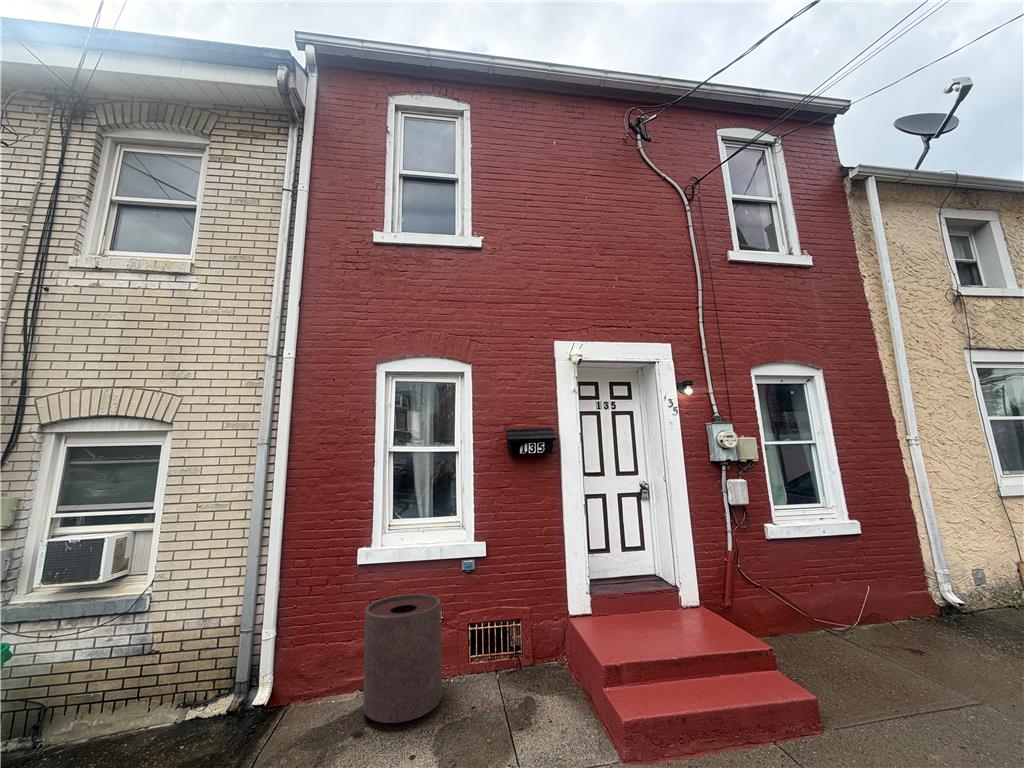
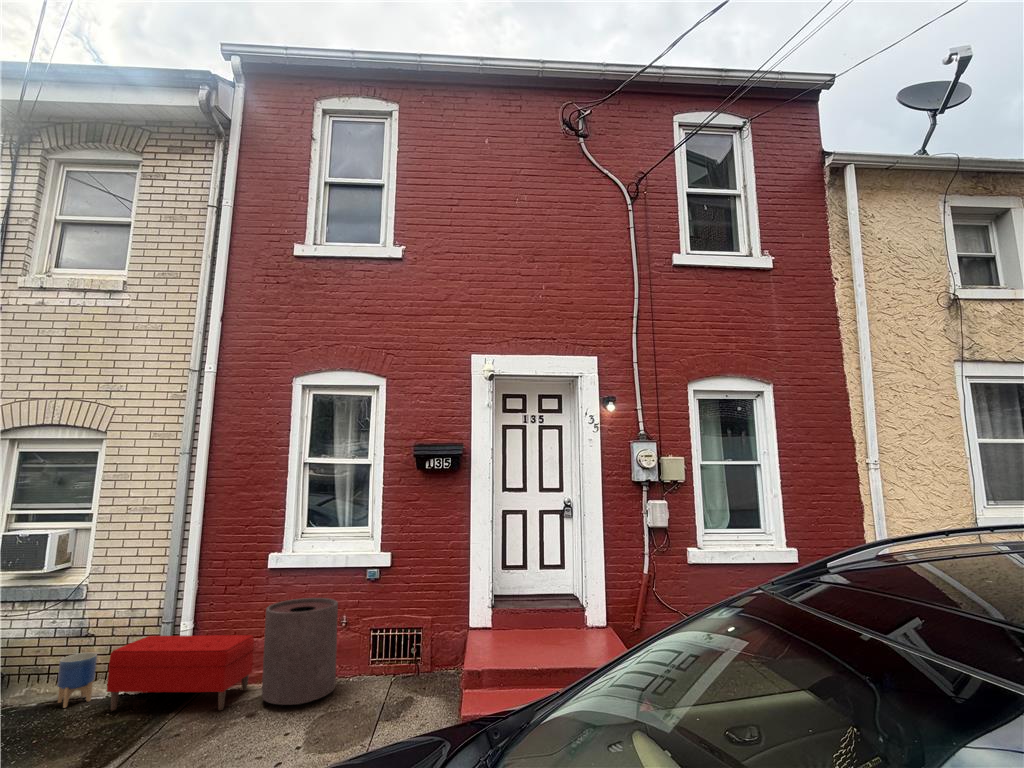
bench: none [180,640,345,745] -> present [107,635,254,710]
planter: none [116,672,164,744] -> present [57,653,97,708]

